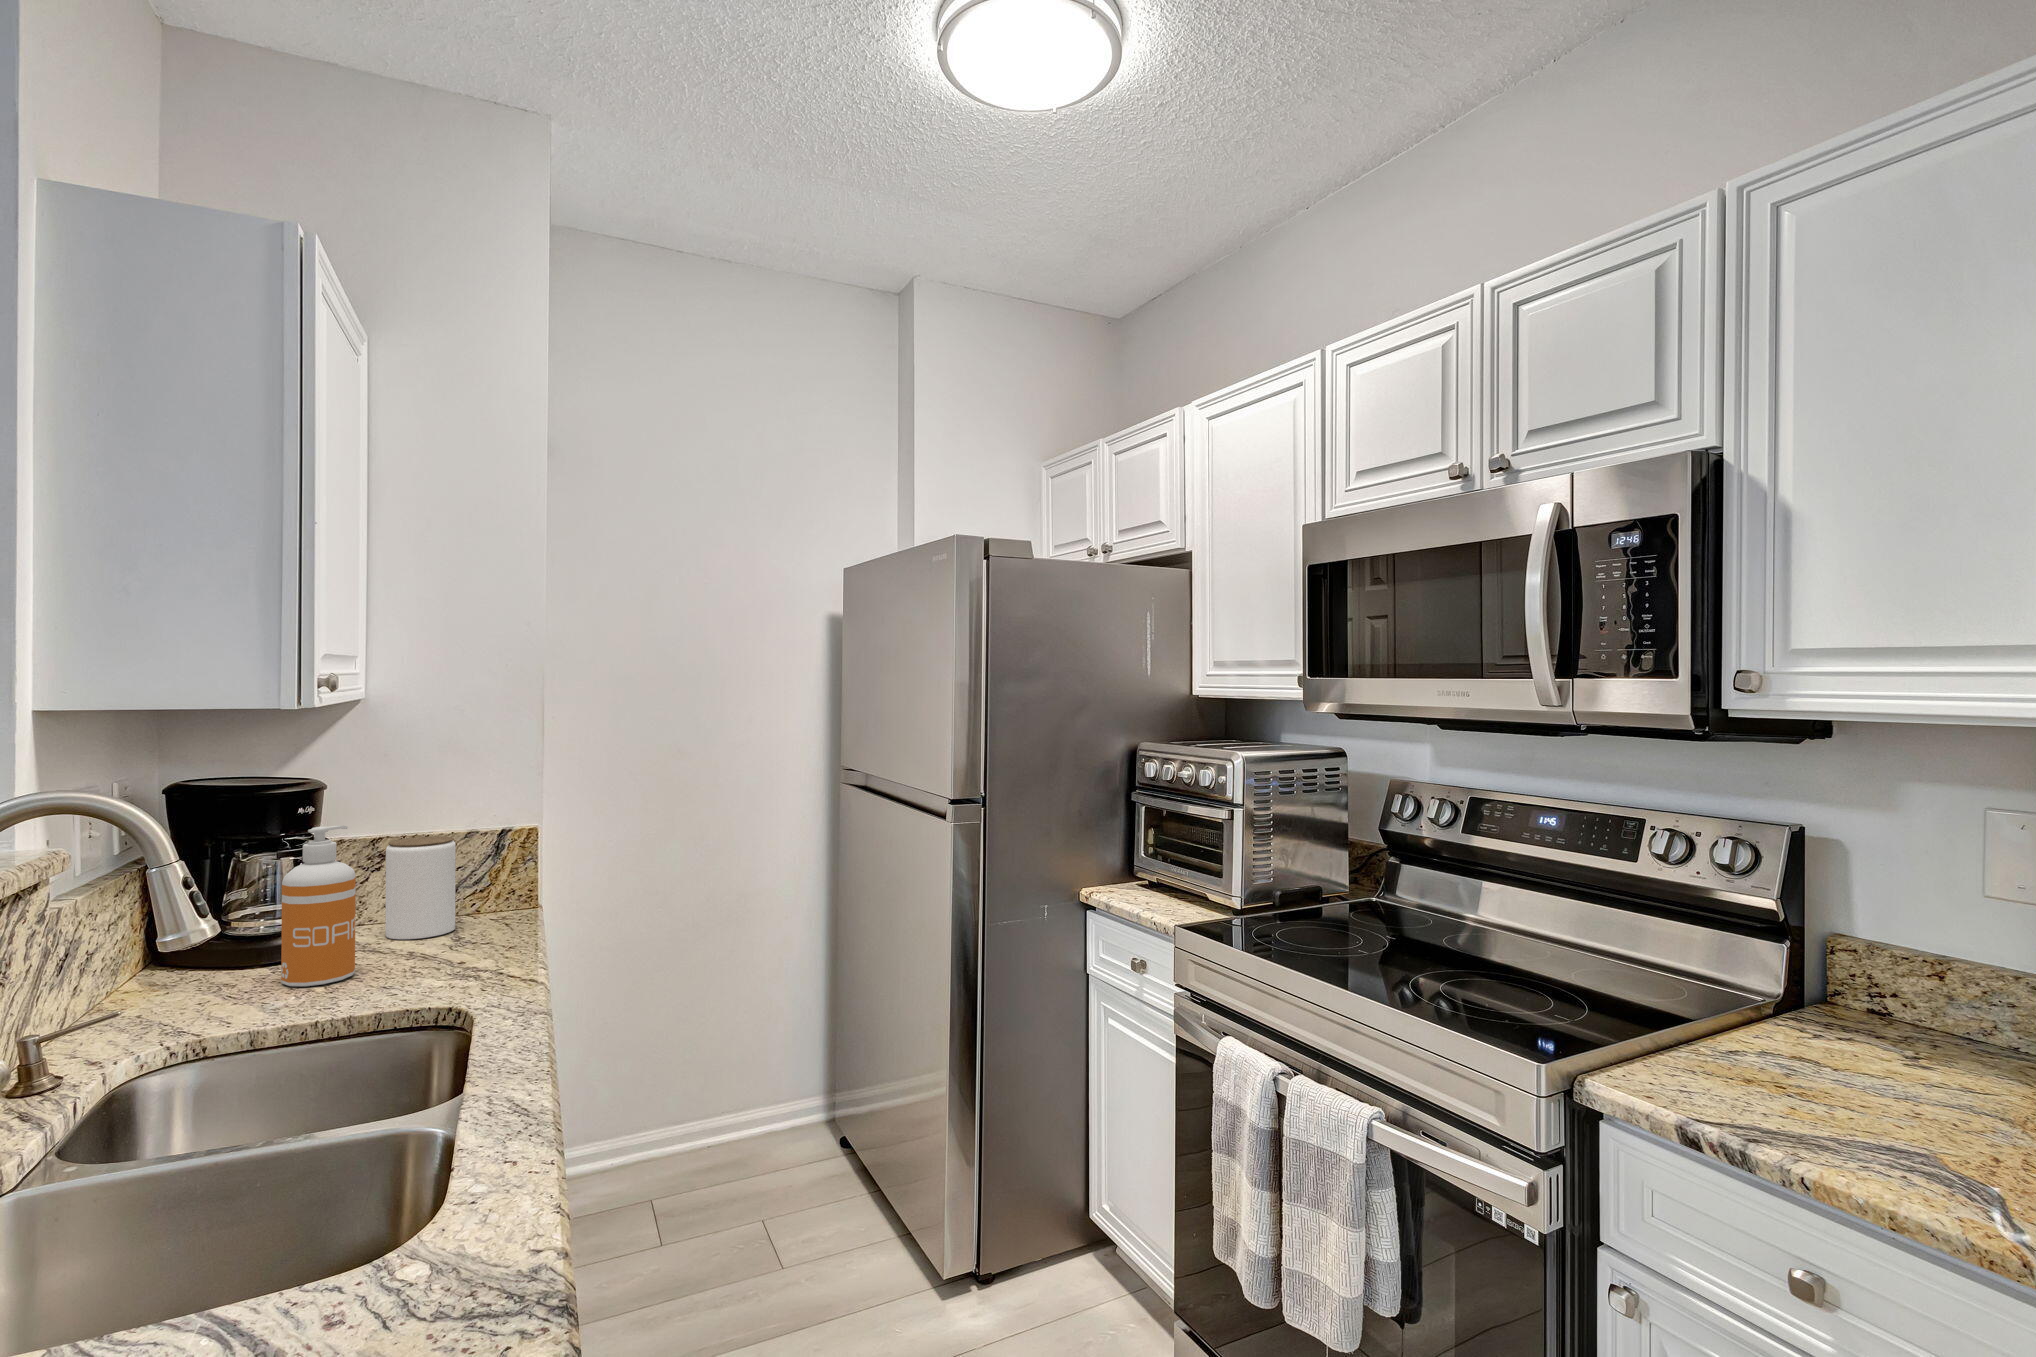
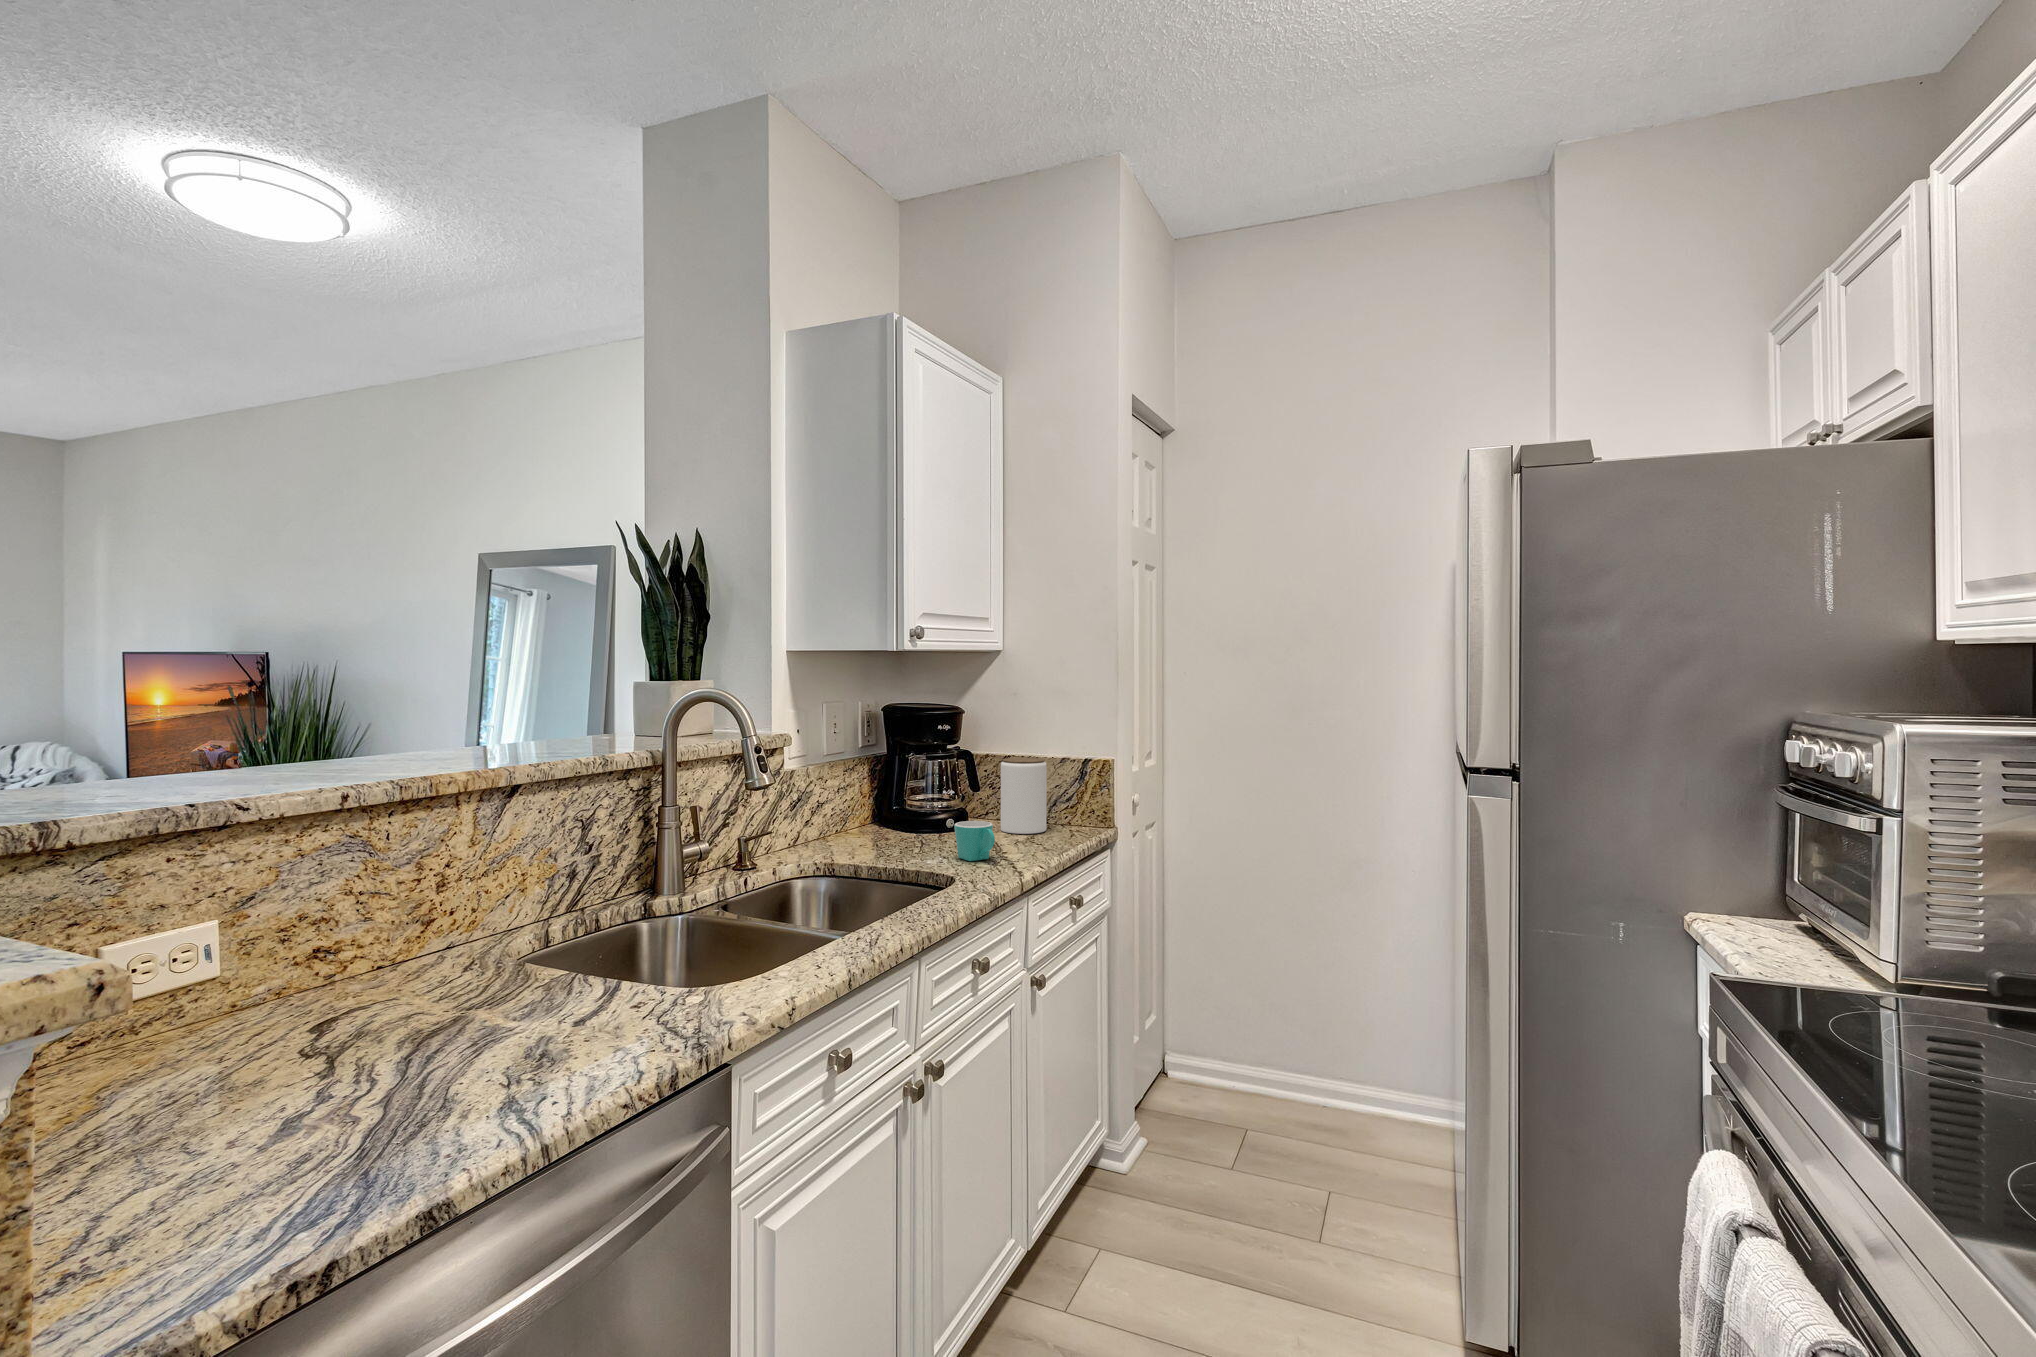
soap dispenser: present [281,825,356,986] -> none [906,738,948,848]
mug: none [399,928,475,984] -> present [954,821,995,861]

